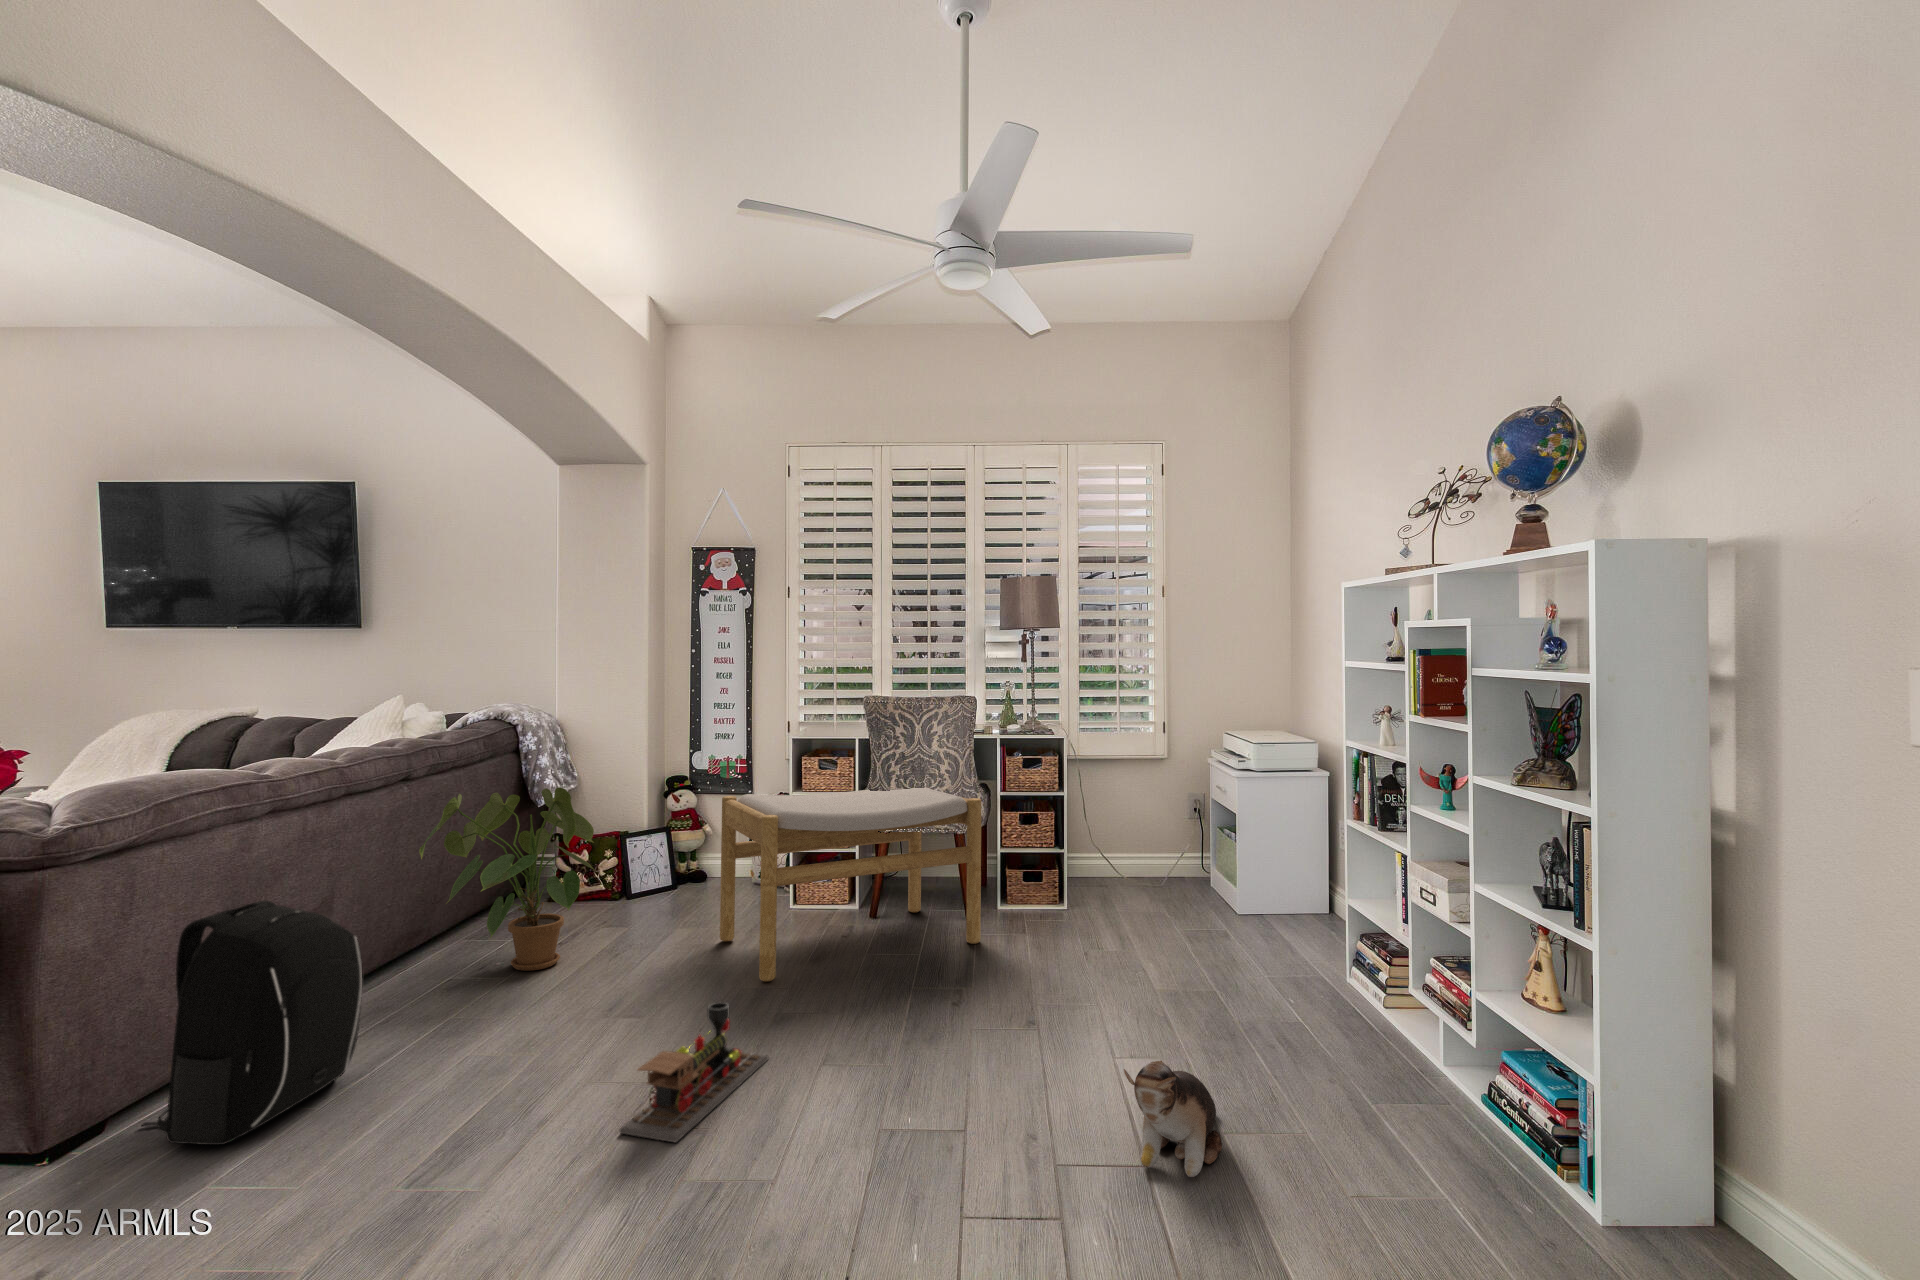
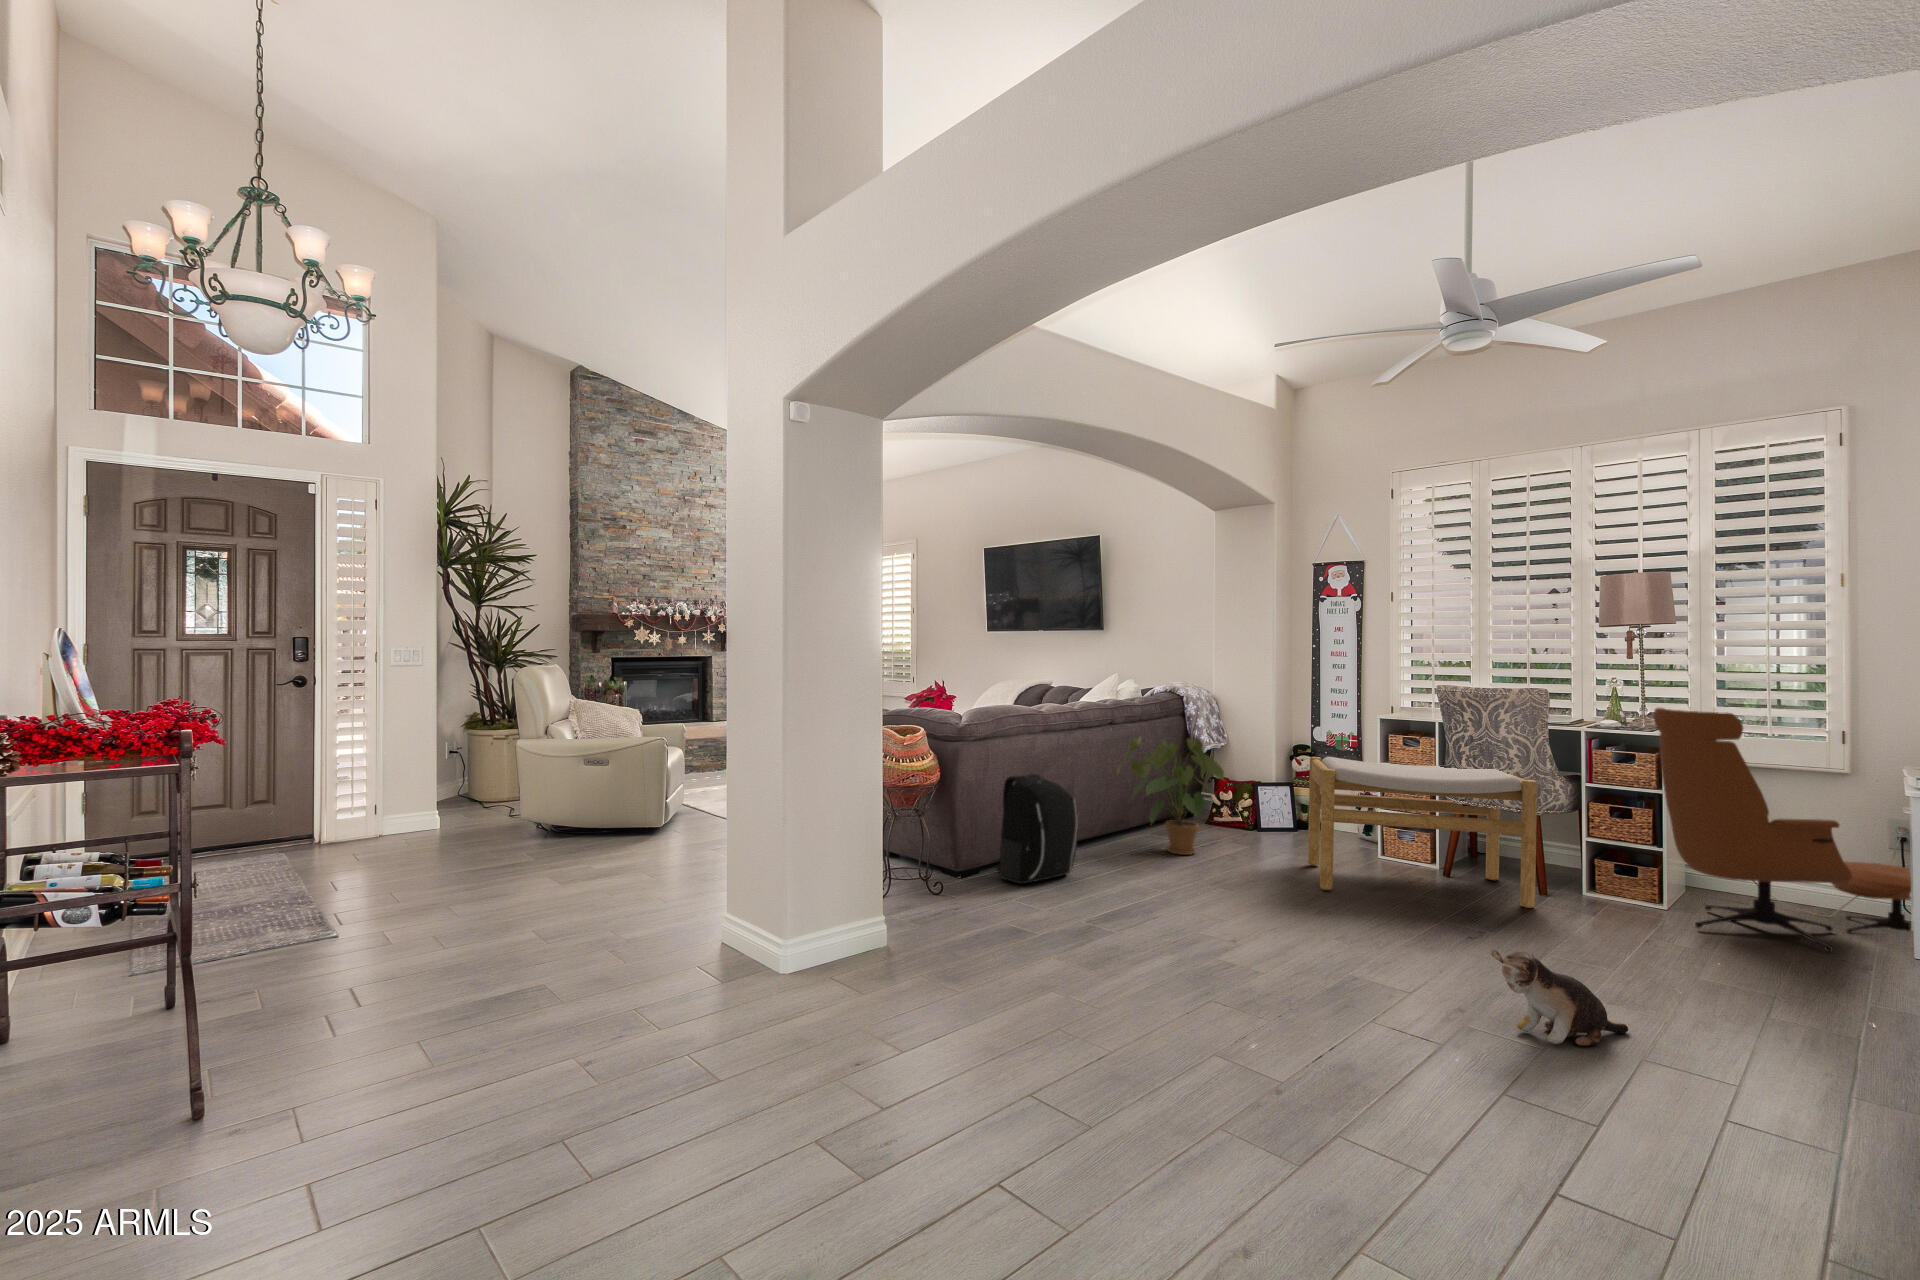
lounge chair: none [1069,710,1249,929] -> present [1653,708,1911,952]
toy train: present [619,1002,768,1142] -> none [1189,874,1296,937]

